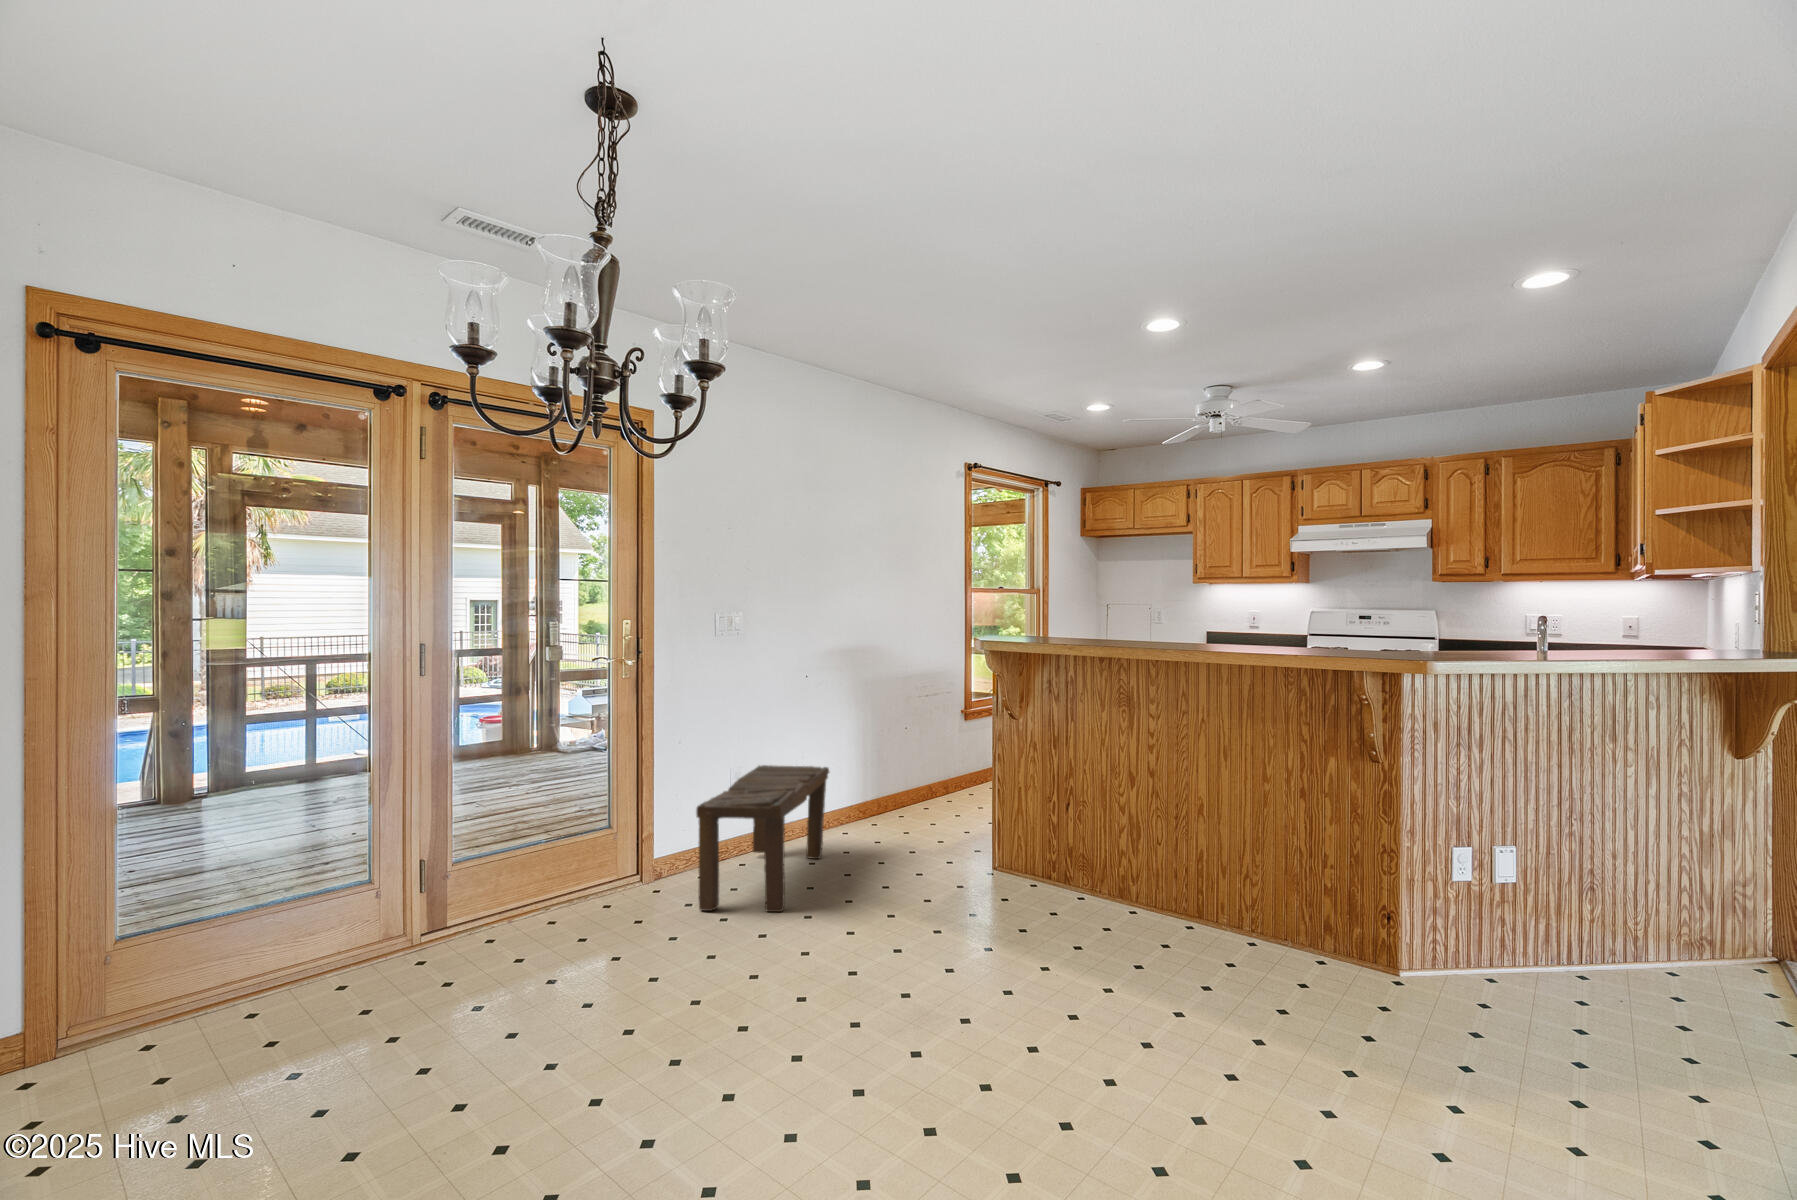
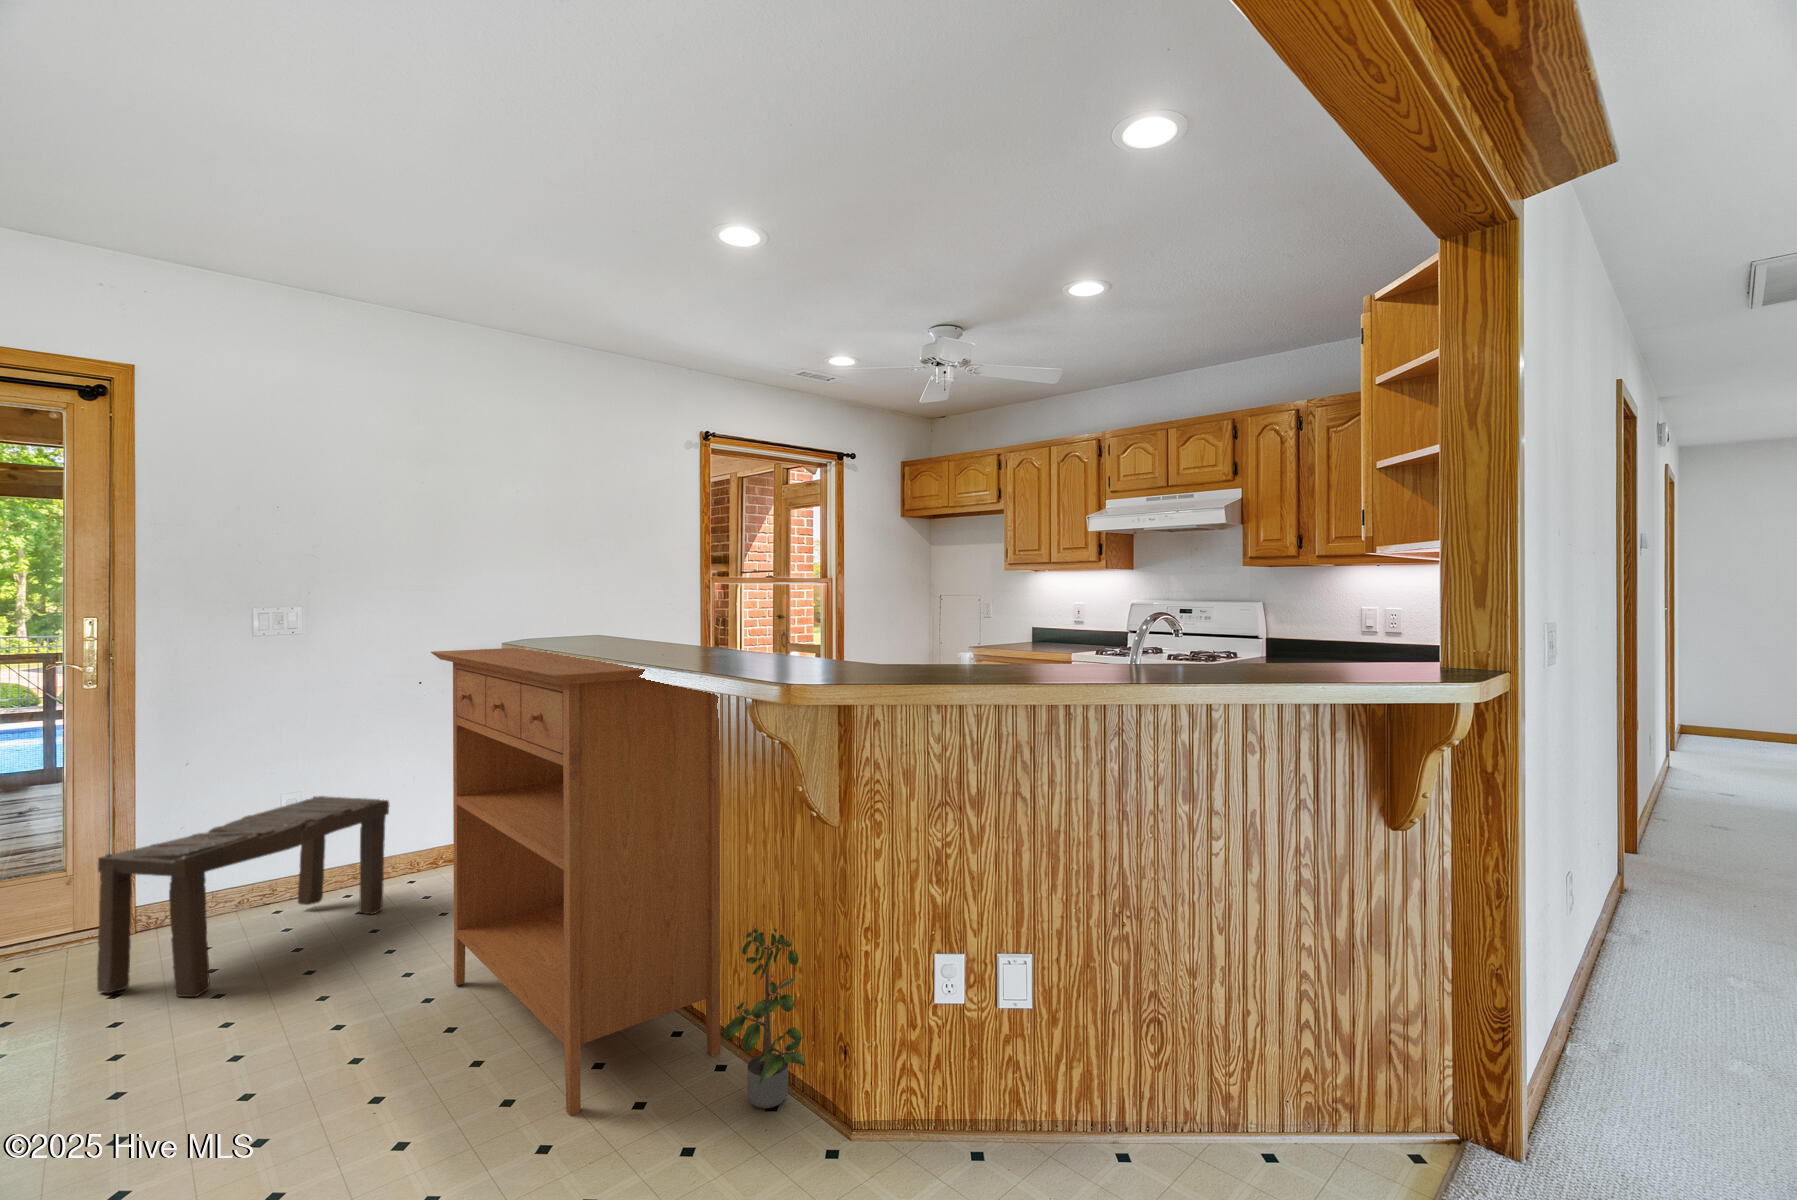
console table: none [951,642,1245,968] -> present [431,648,720,1116]
potted plant: none [1272,835,1355,960] -> present [723,925,805,1108]

